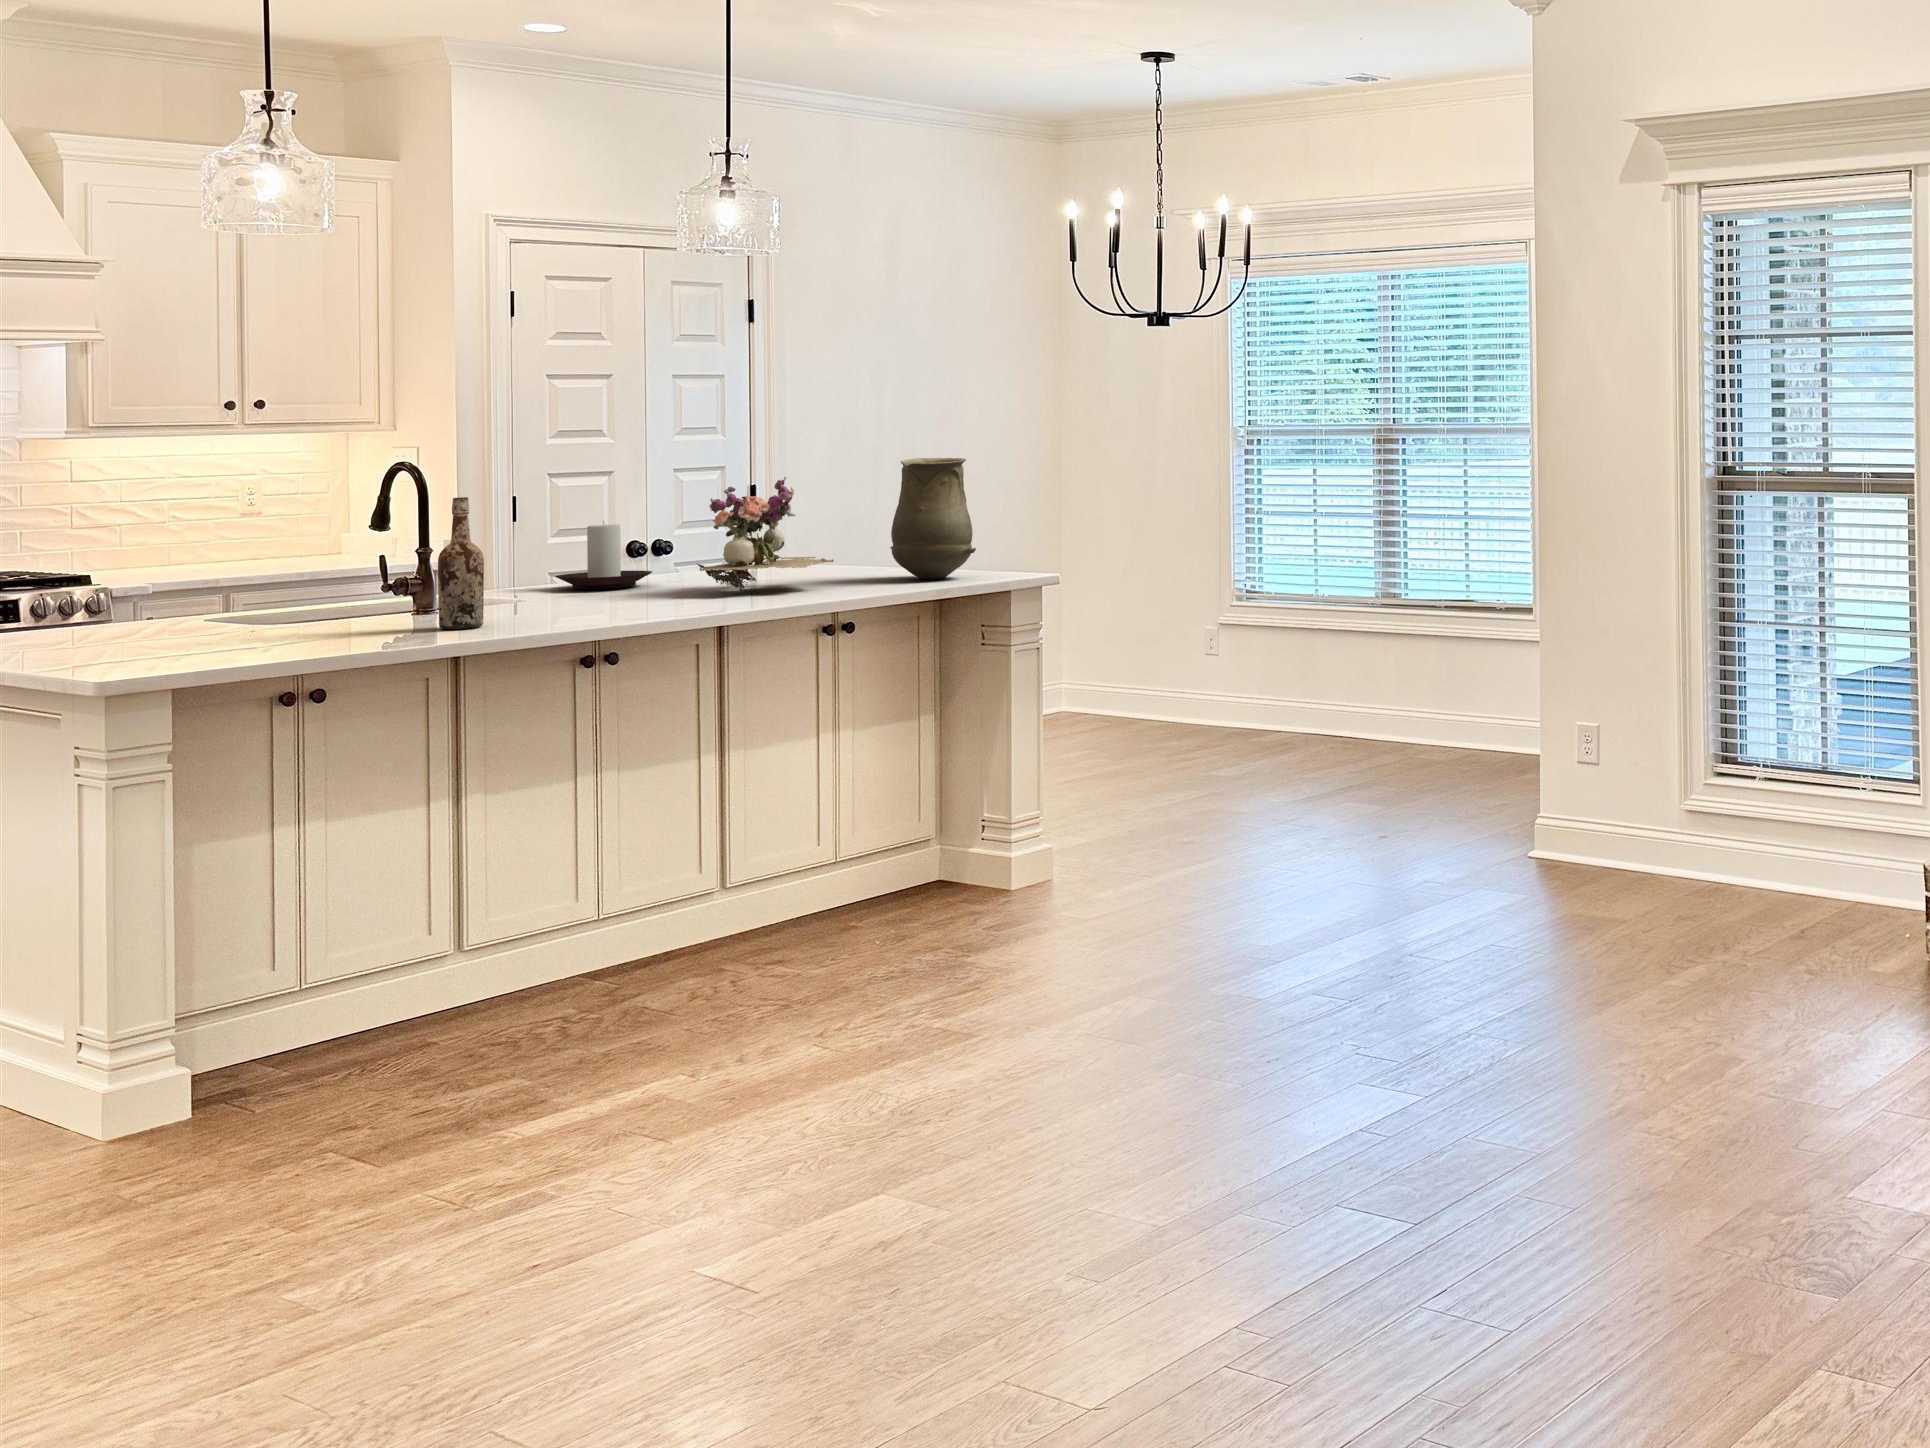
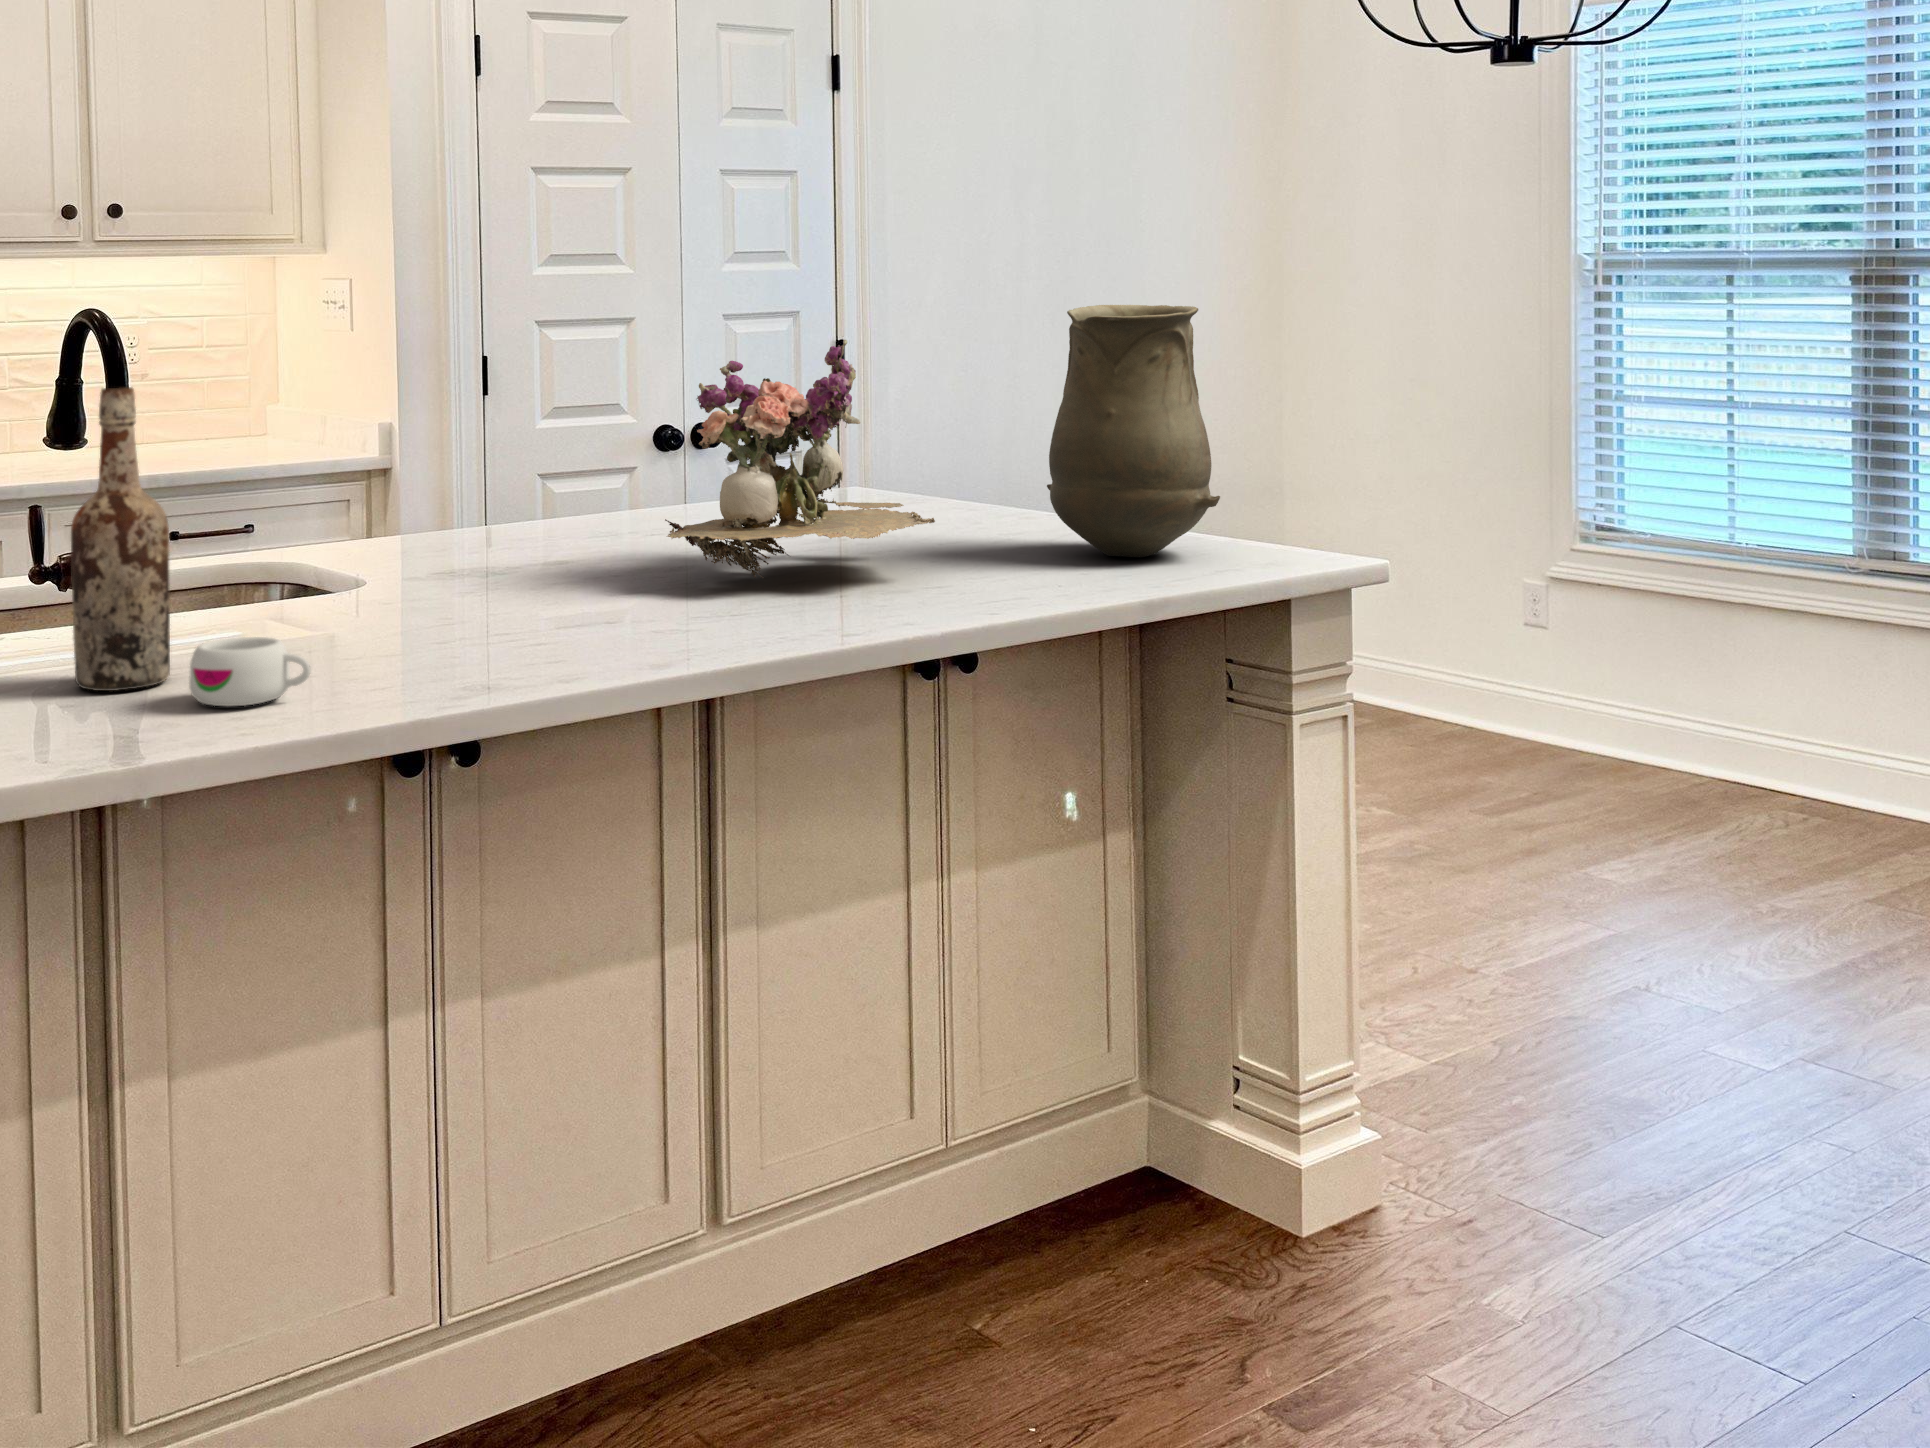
candle holder: present [555,521,652,589] -> none [438,418,611,551]
mug: none [504,603,561,629] -> present [189,637,311,706]

